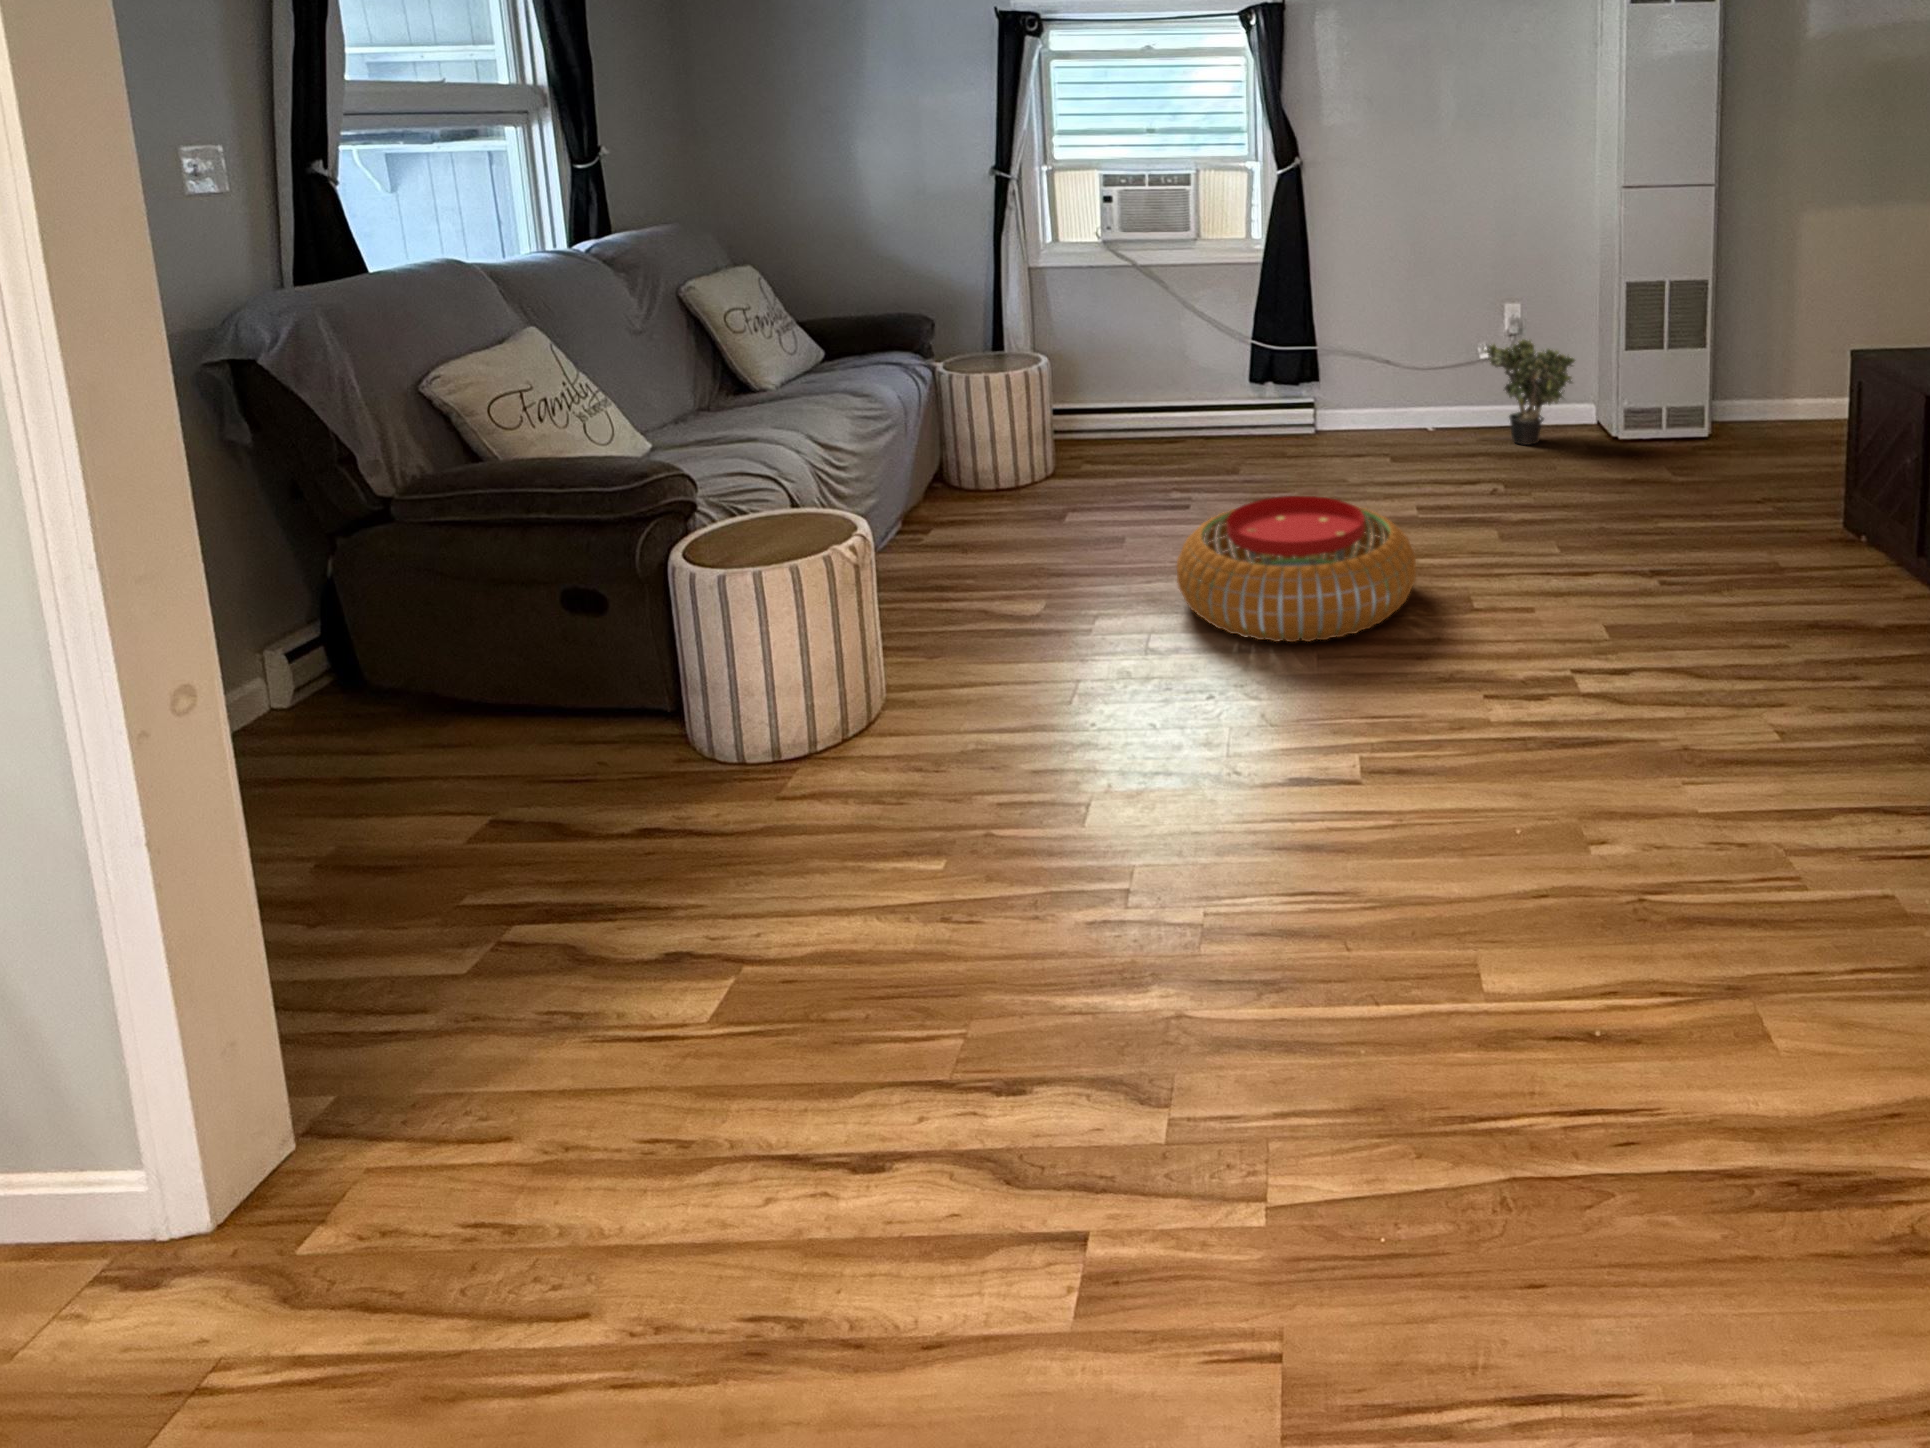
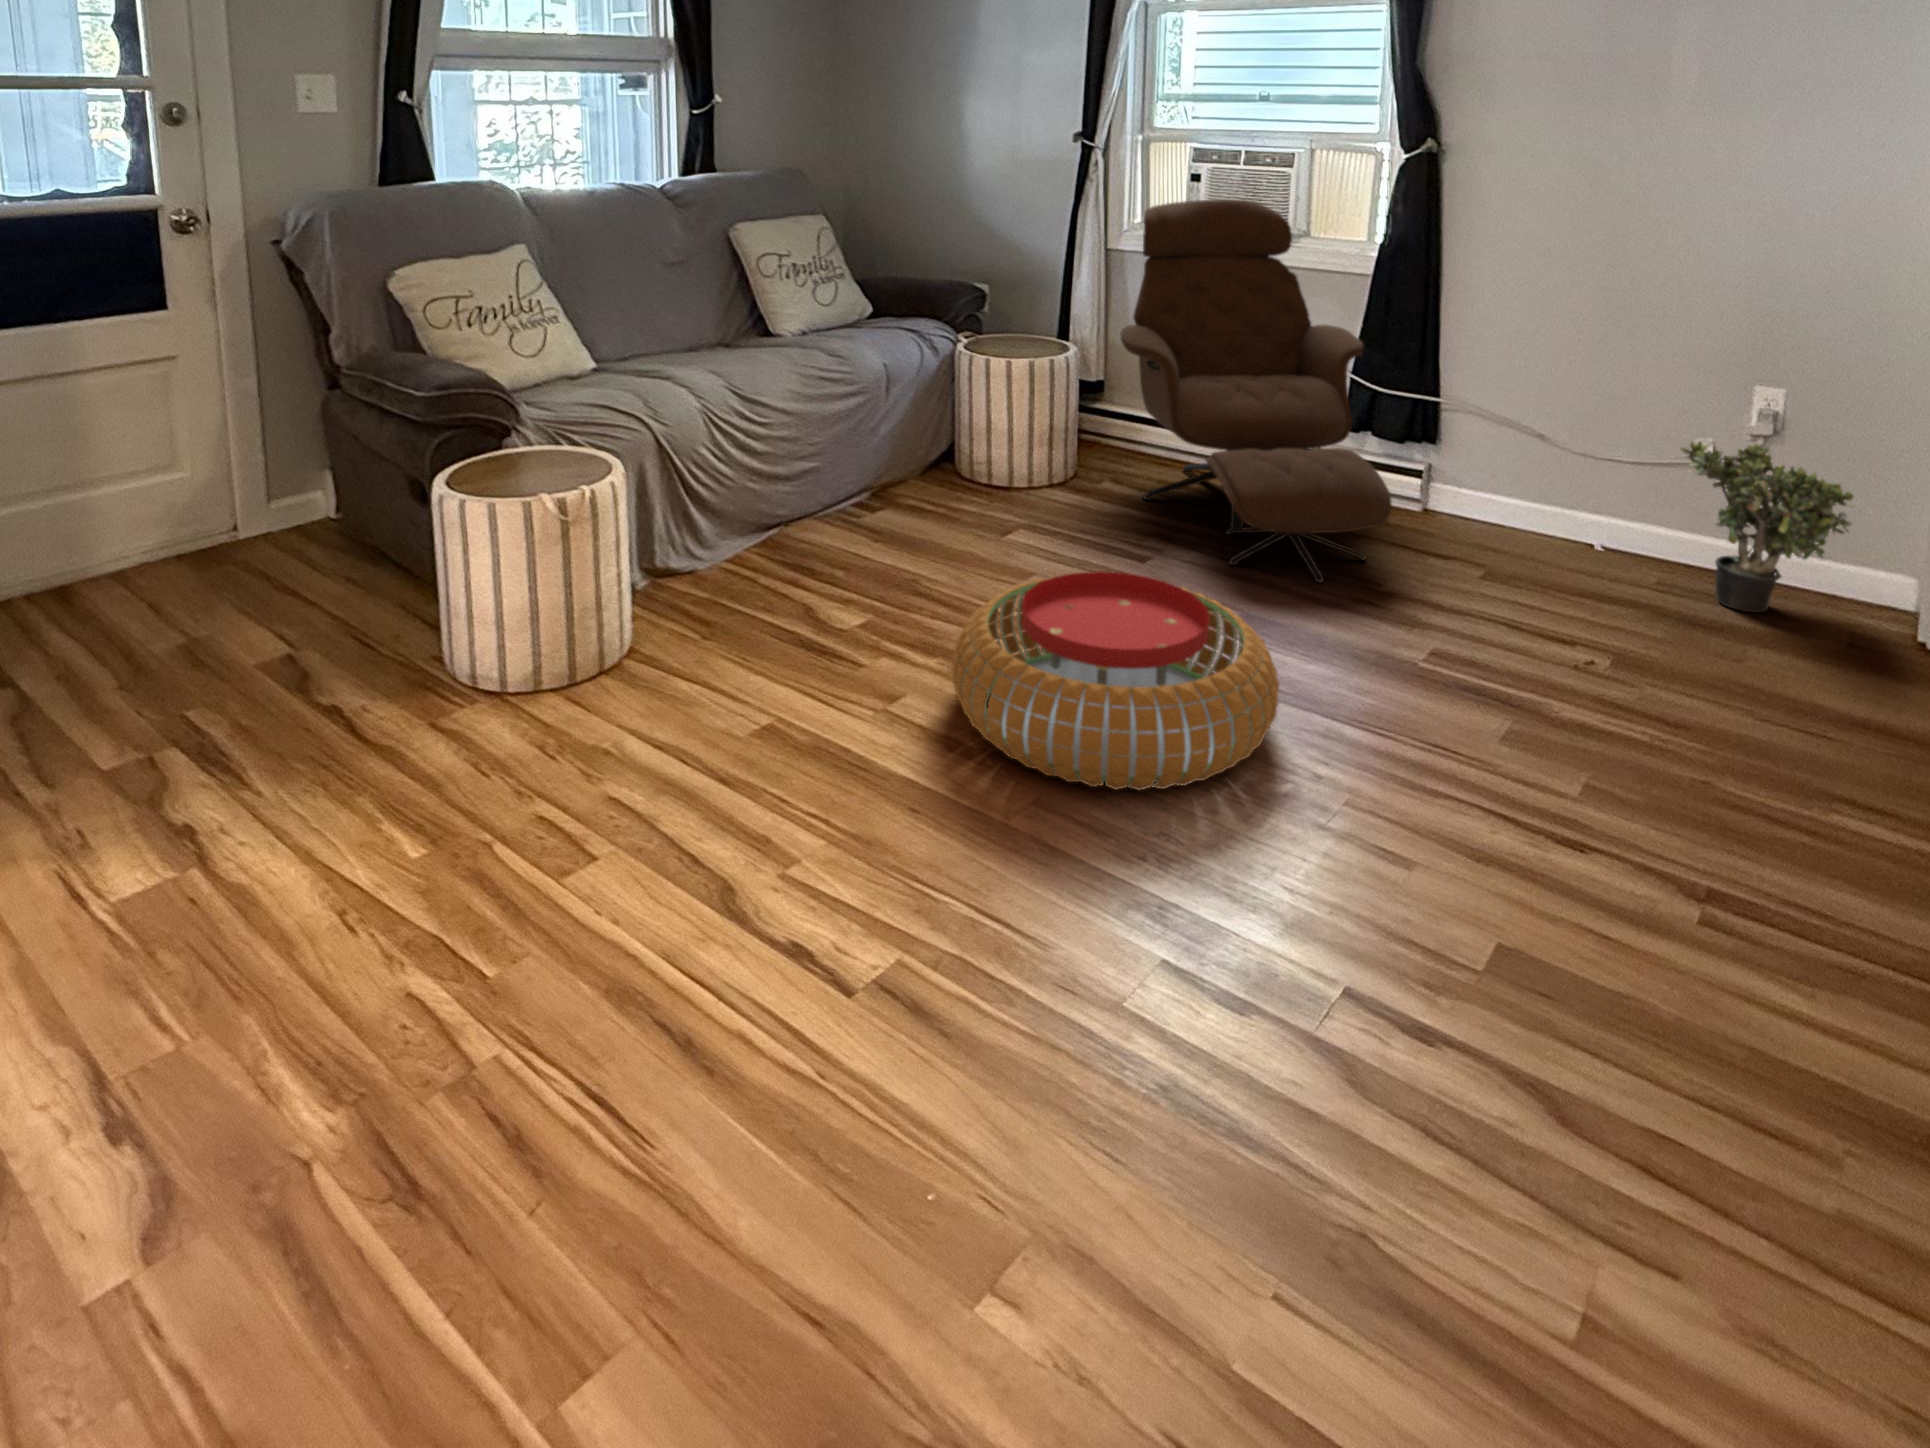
lounge chair: none [1083,215,1343,495] -> present [1120,200,1391,583]

